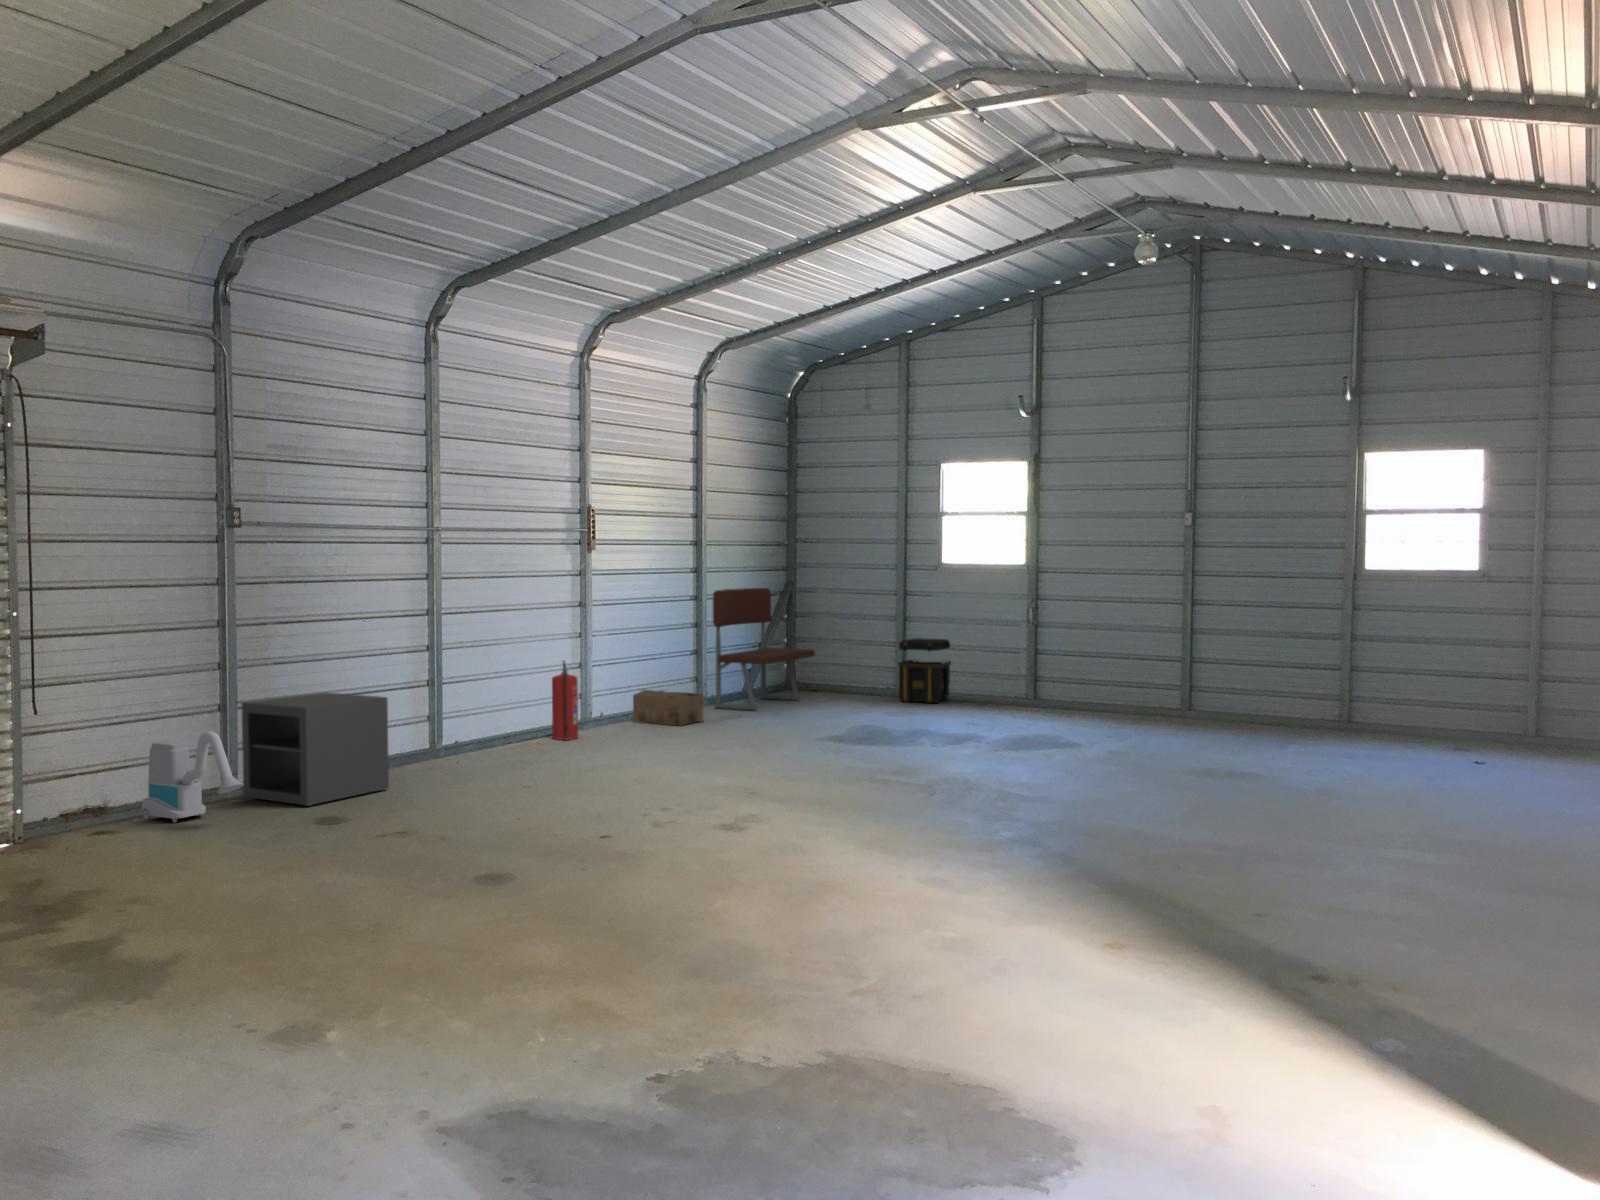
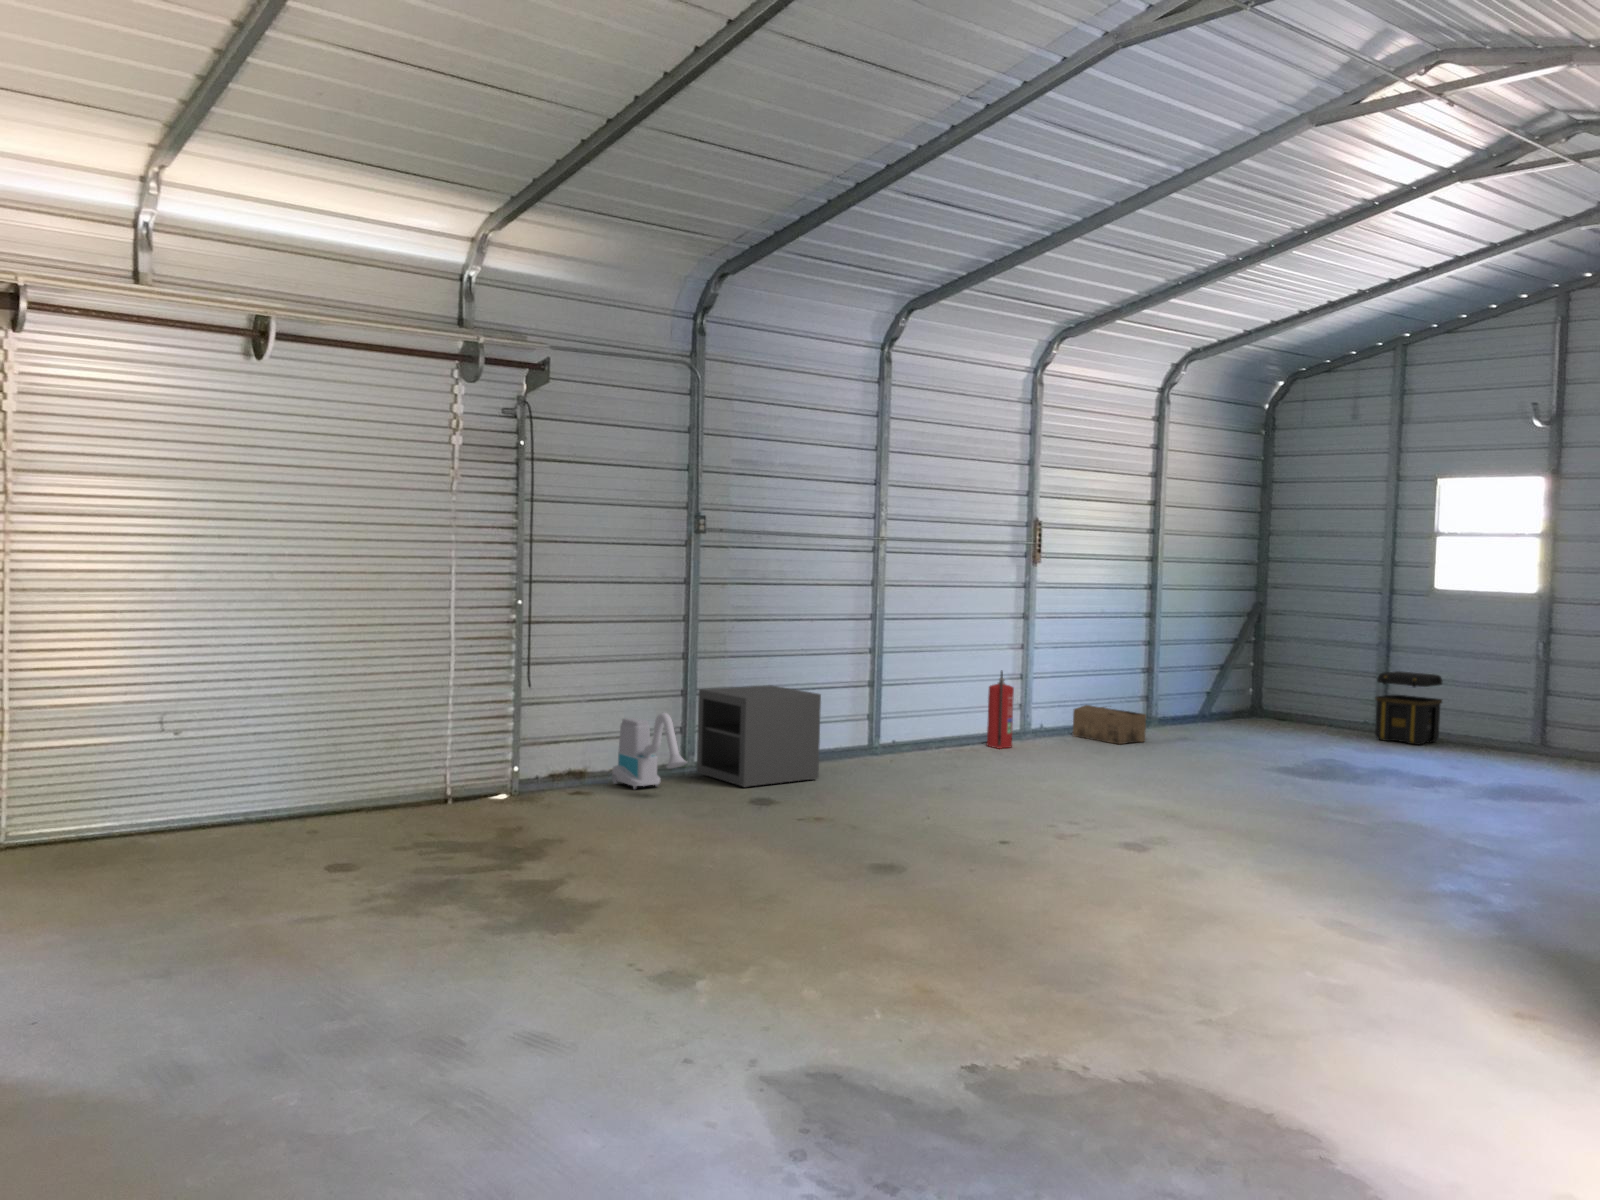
bench: present [713,588,815,711] -> none [1162,608,1278,735]

